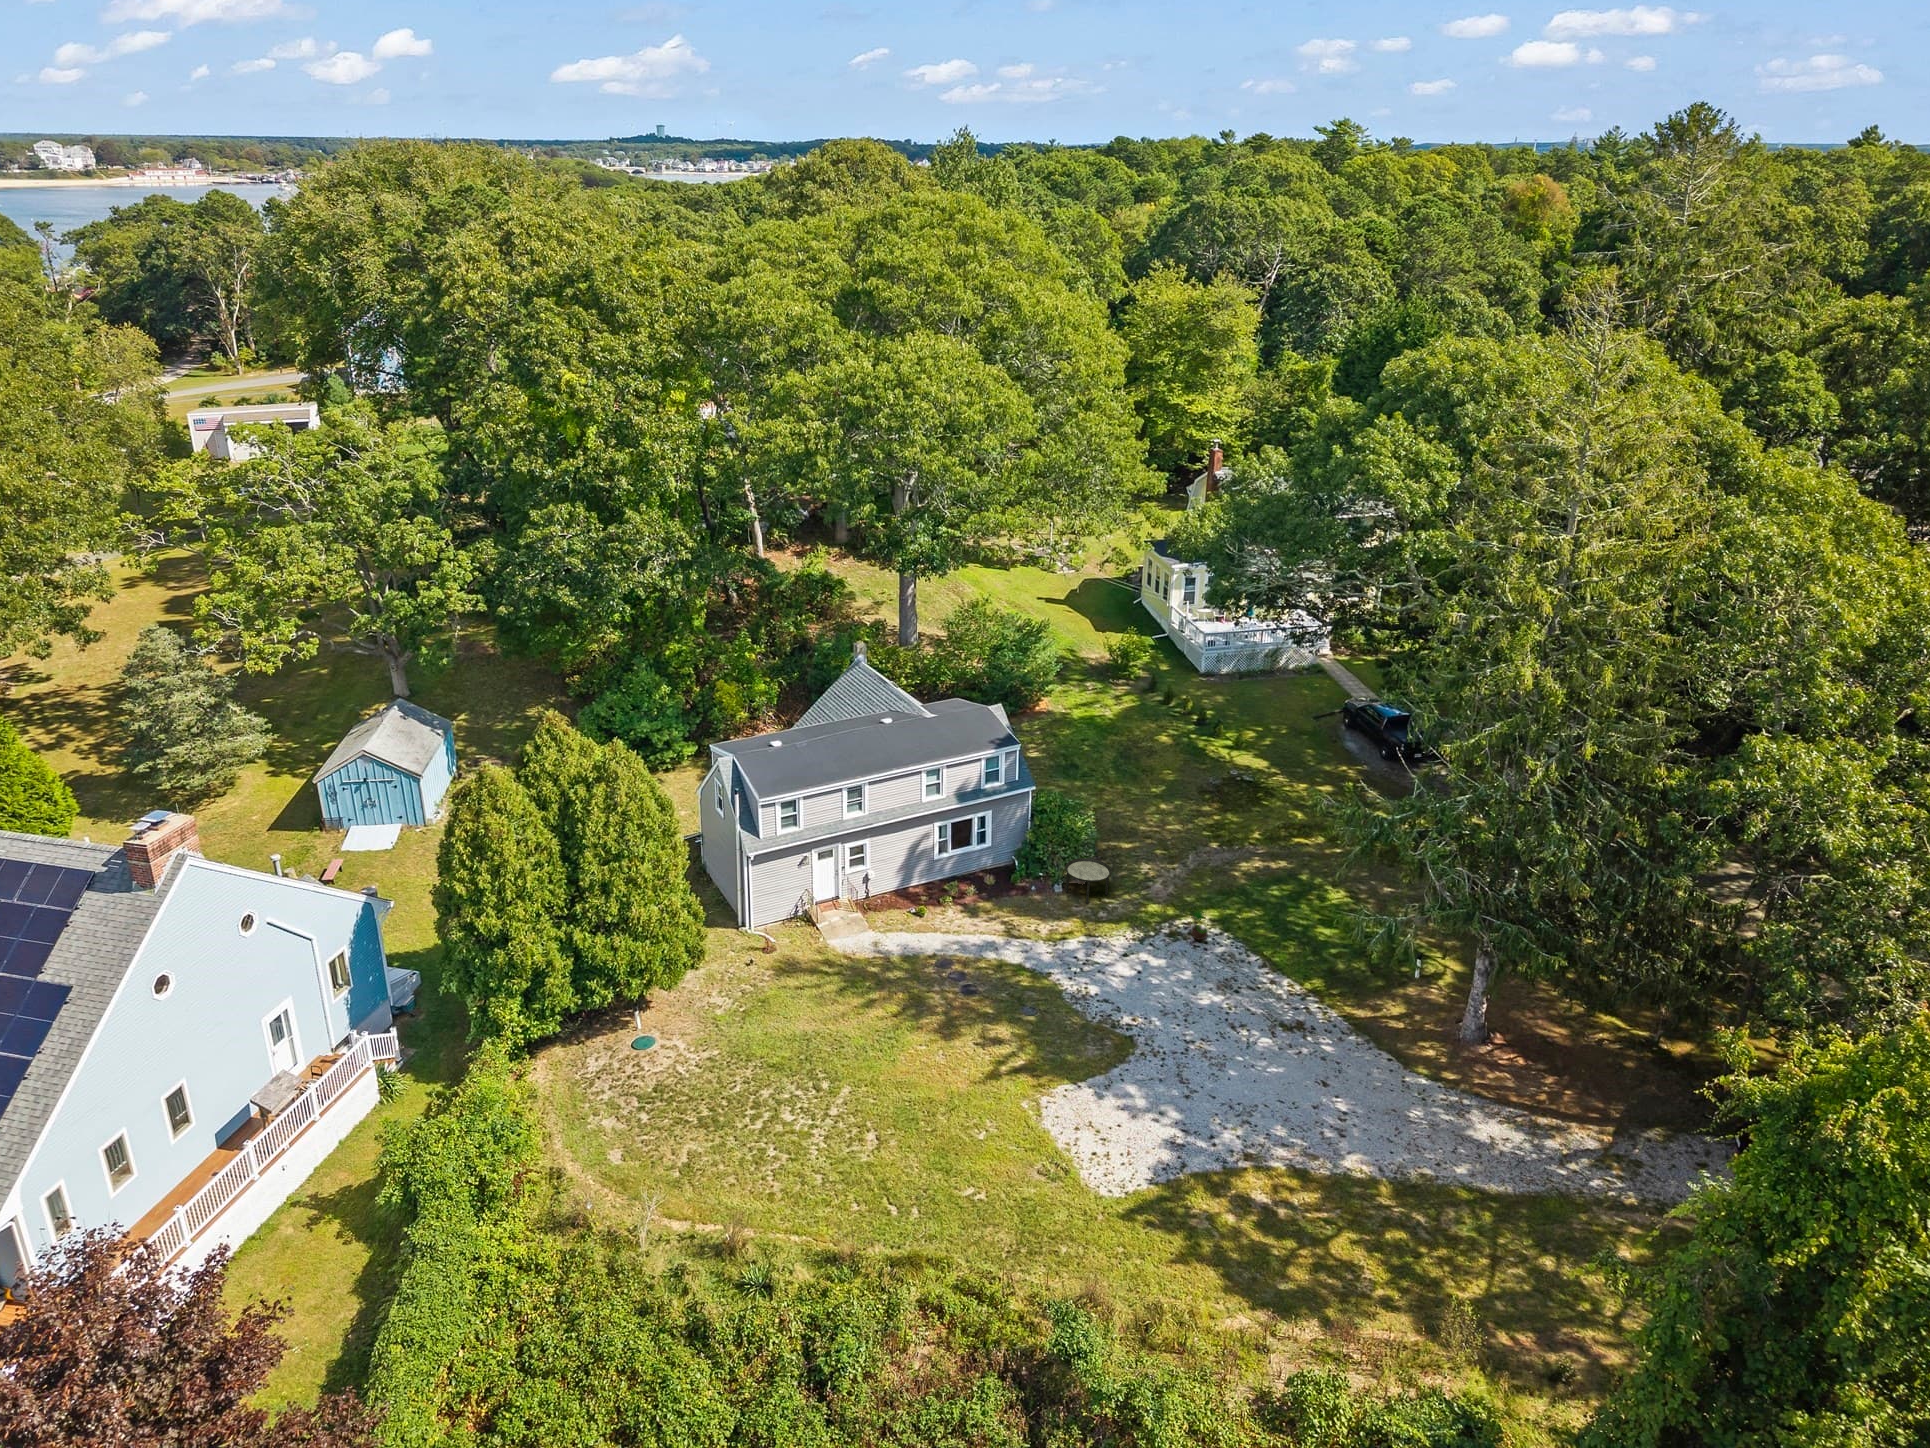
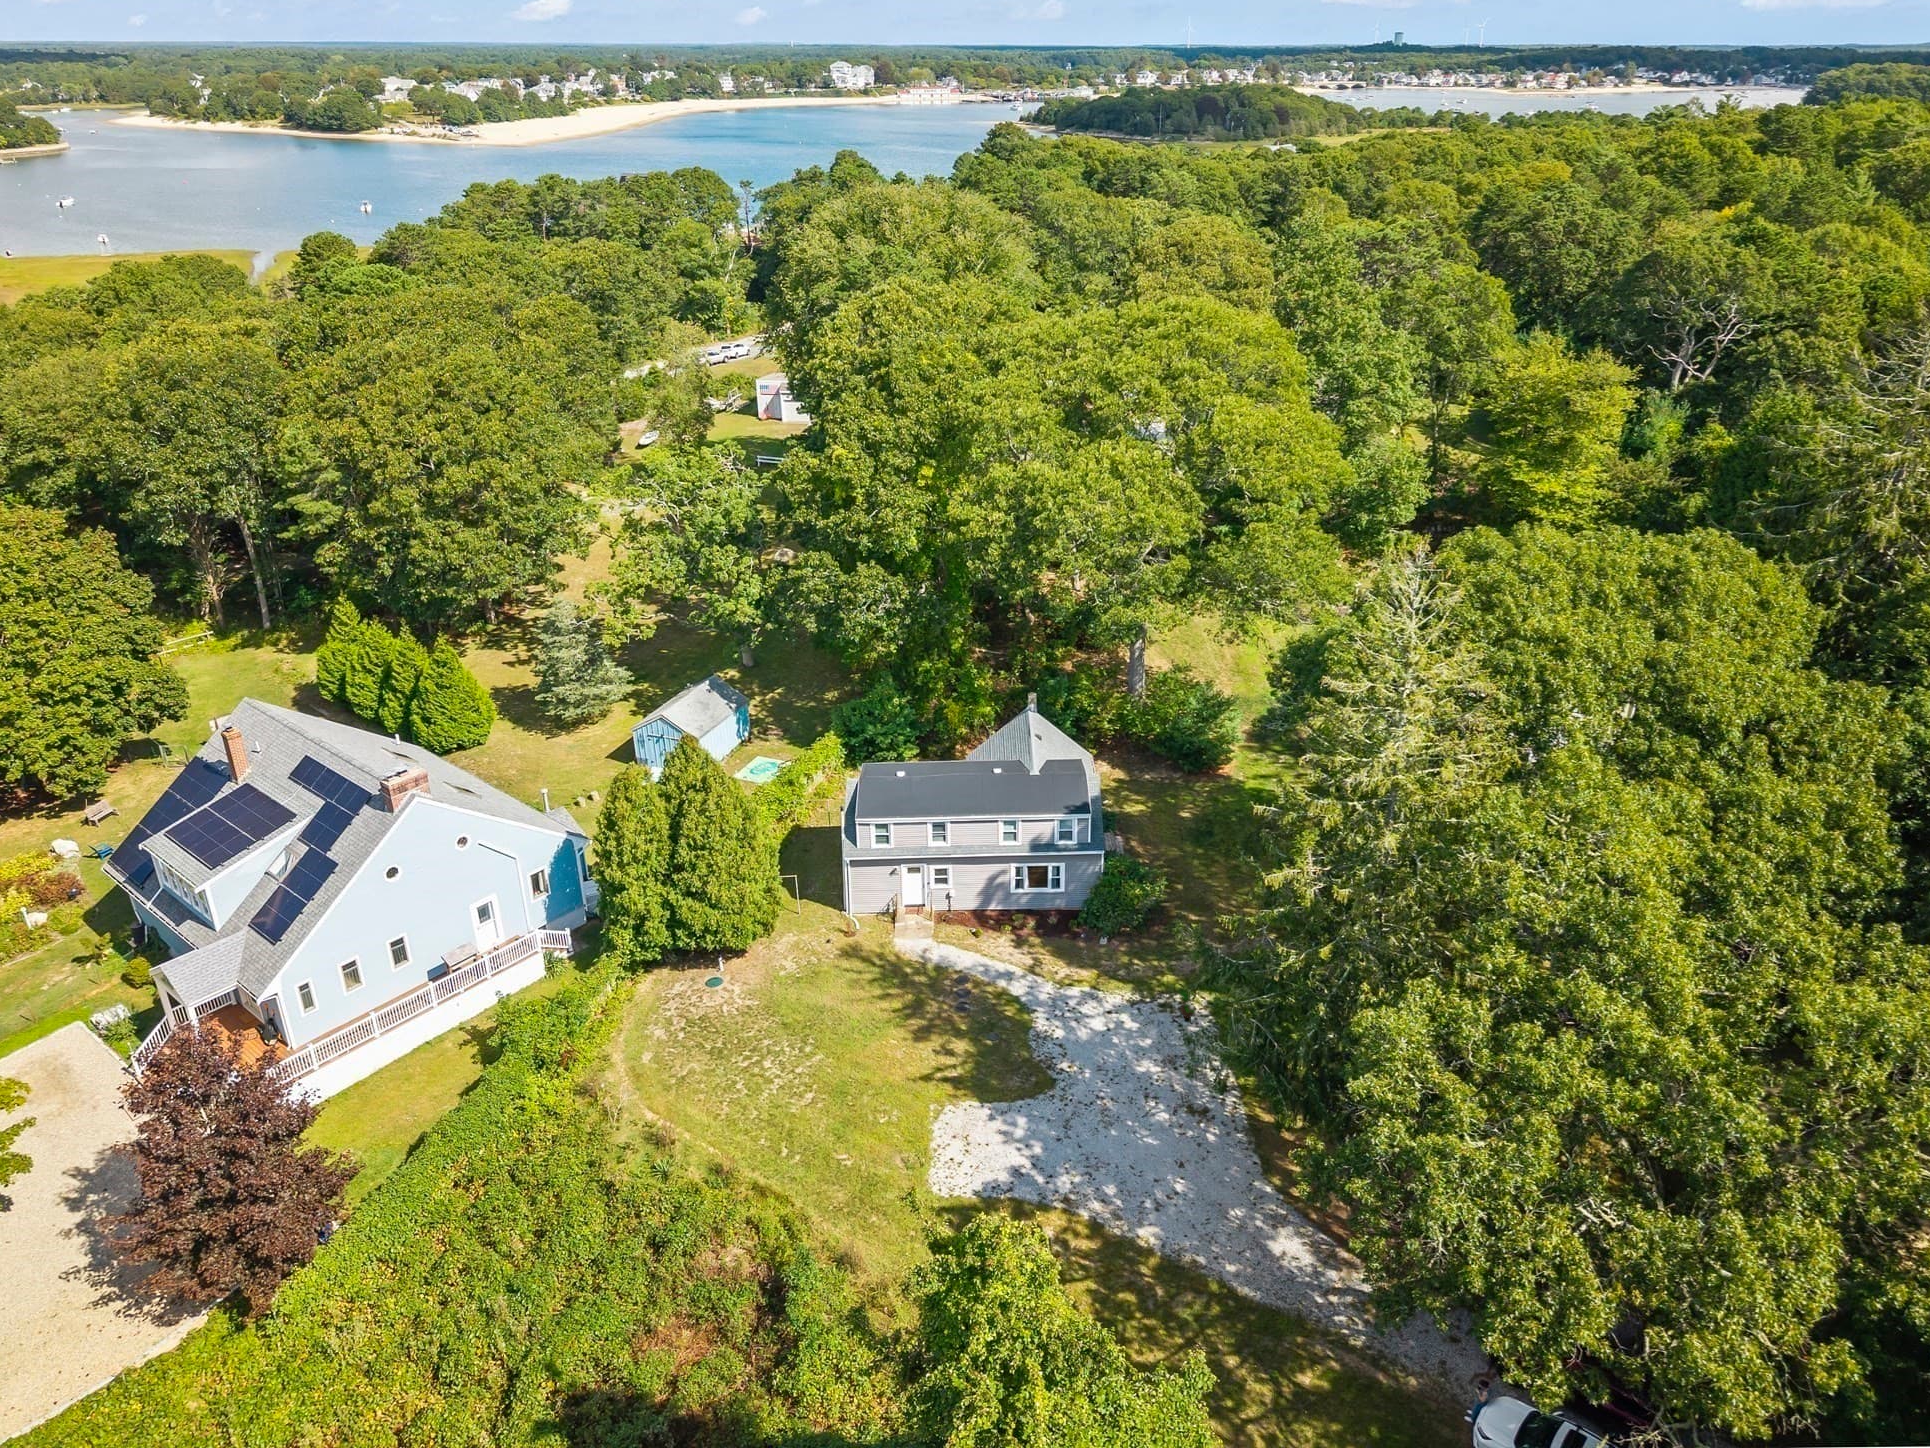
round table: present [1065,858,1112,904] -> none [1108,920,1149,961]

